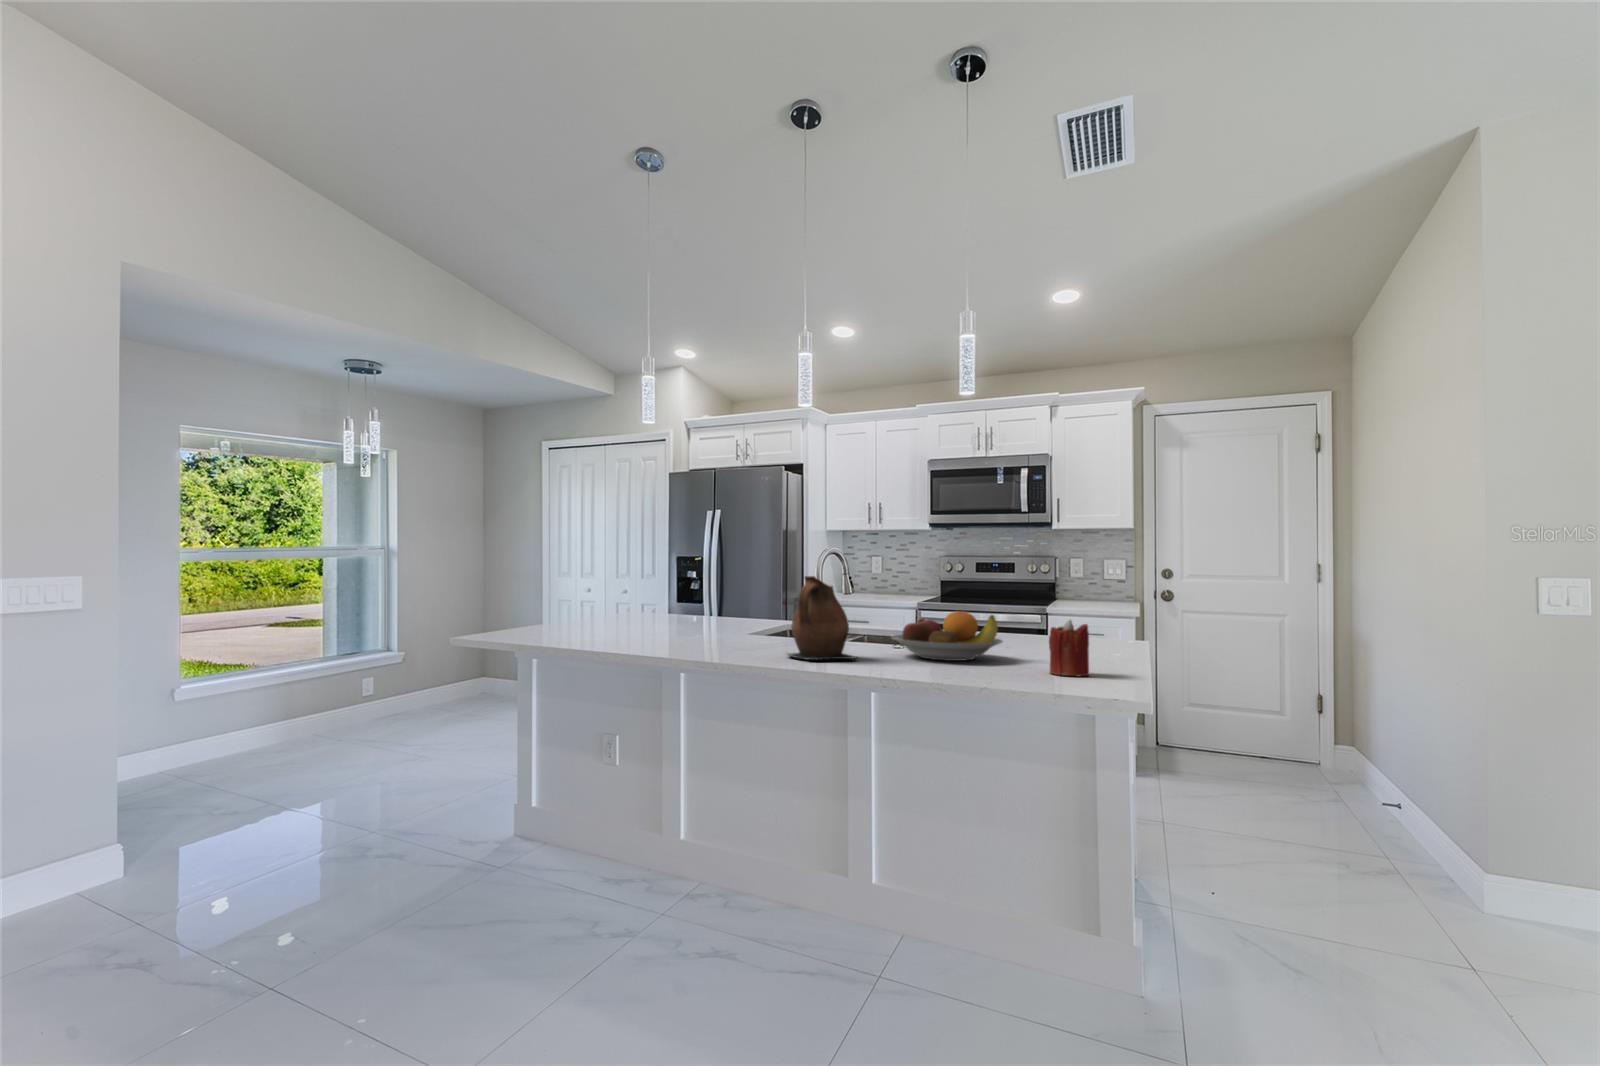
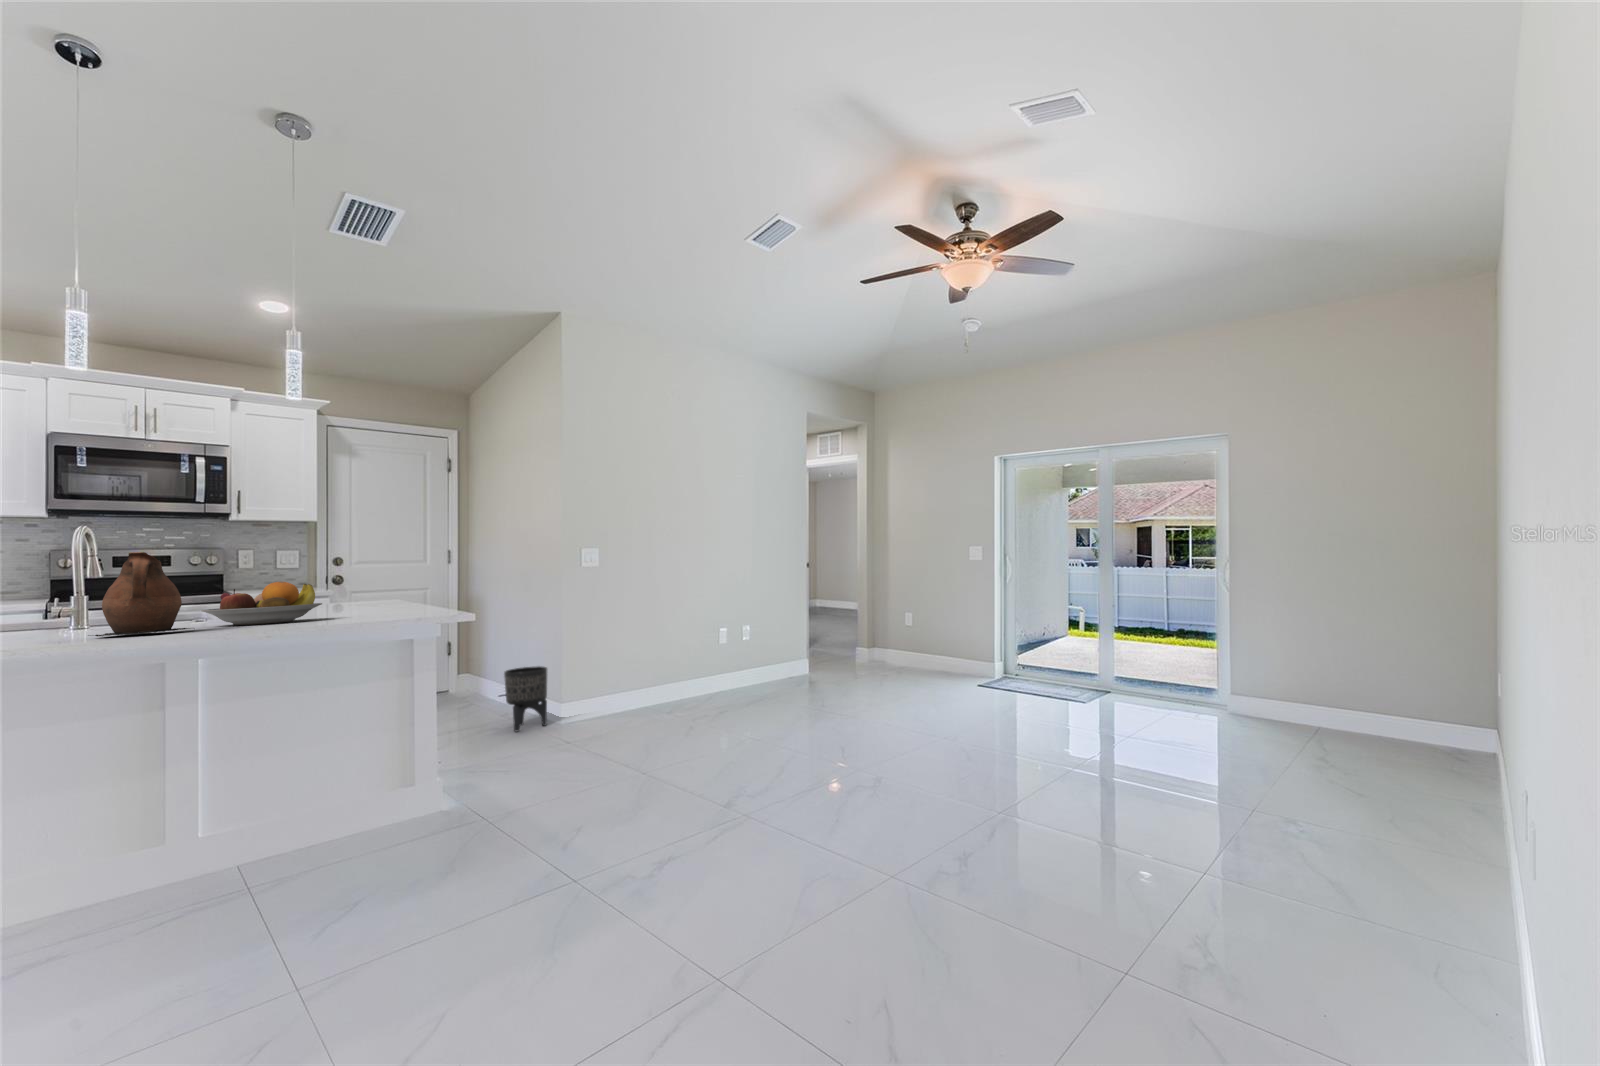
candle: present [1049,620,1089,676] -> none [379,577,412,616]
planter: none [1358,771,1450,894] -> present [504,666,547,731]

